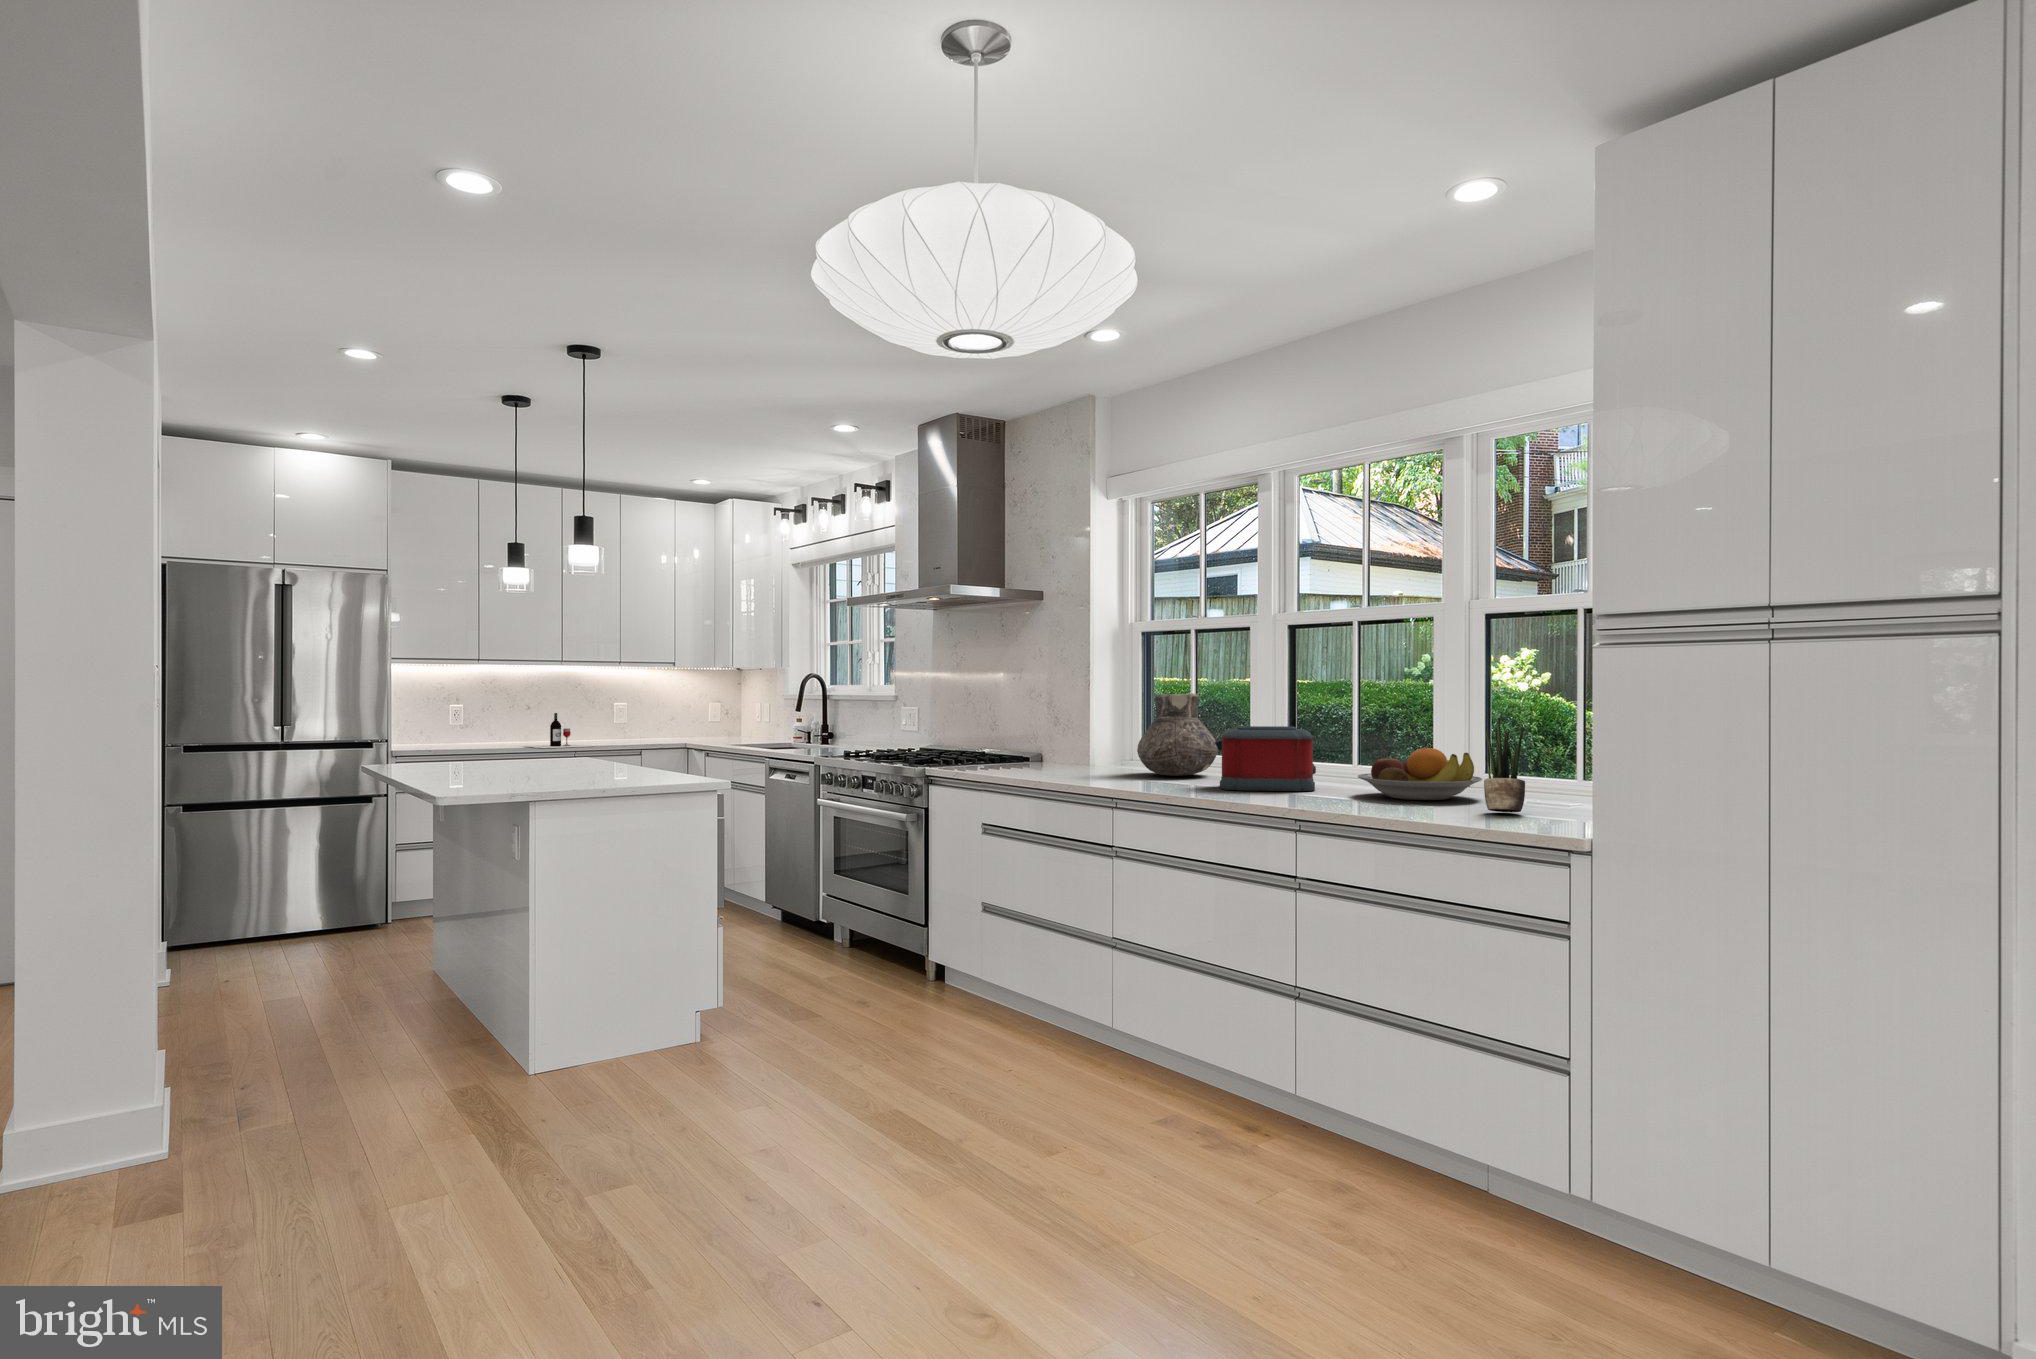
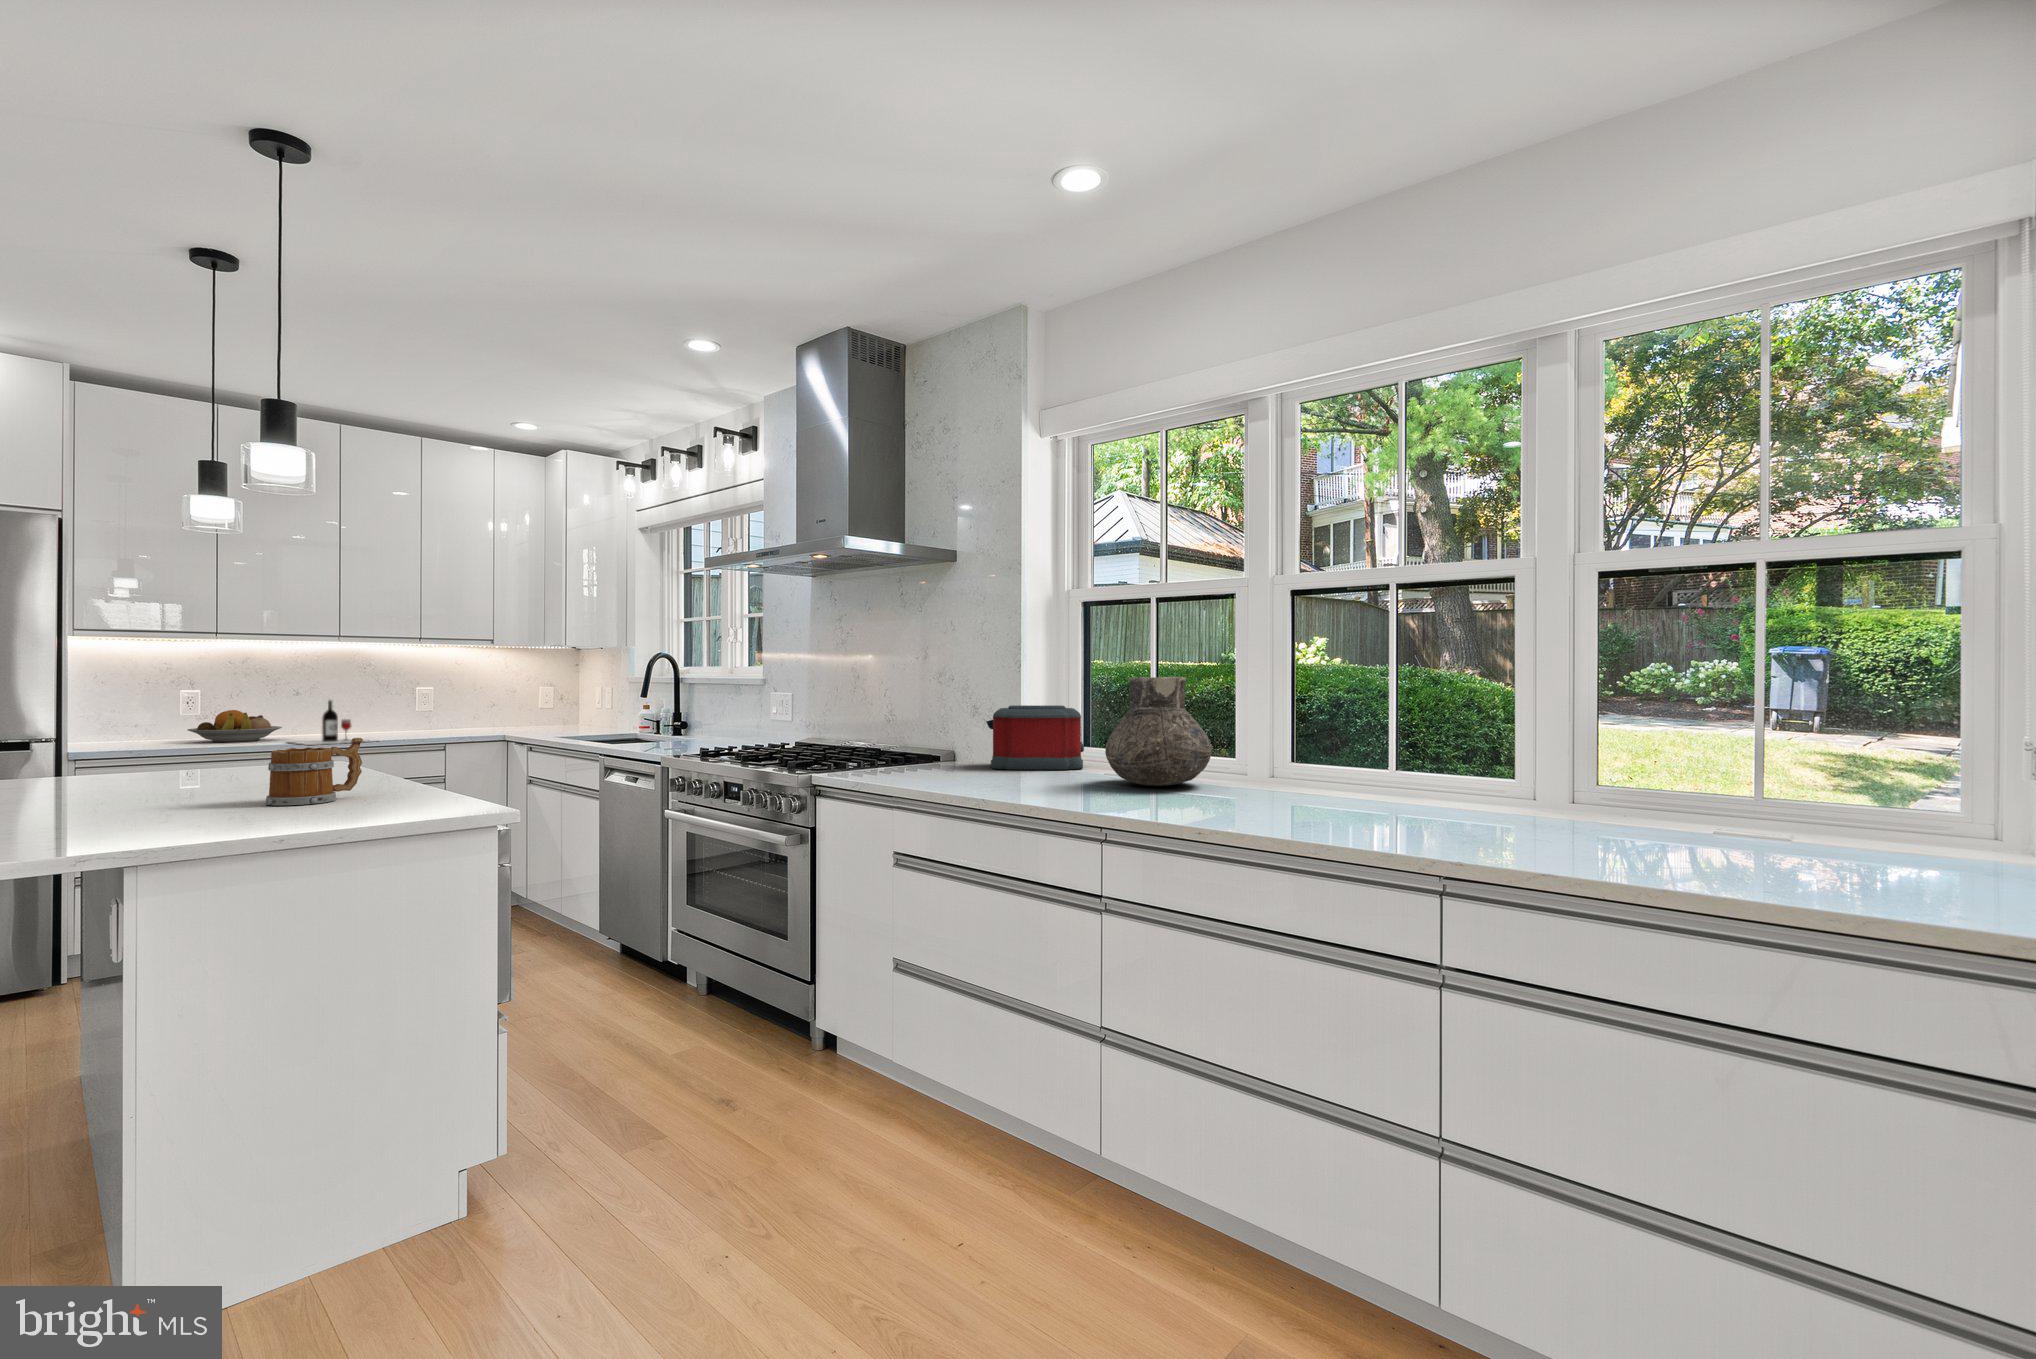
potted plant: present [1484,719,1525,812] -> none [1733,714,1810,860]
toaster: present [1215,726,1316,791] -> present [986,705,1084,770]
mug: none [574,736,628,778] -> present [266,738,364,805]
fruit bowl: present [1358,748,1482,800] -> present [188,710,282,742]

